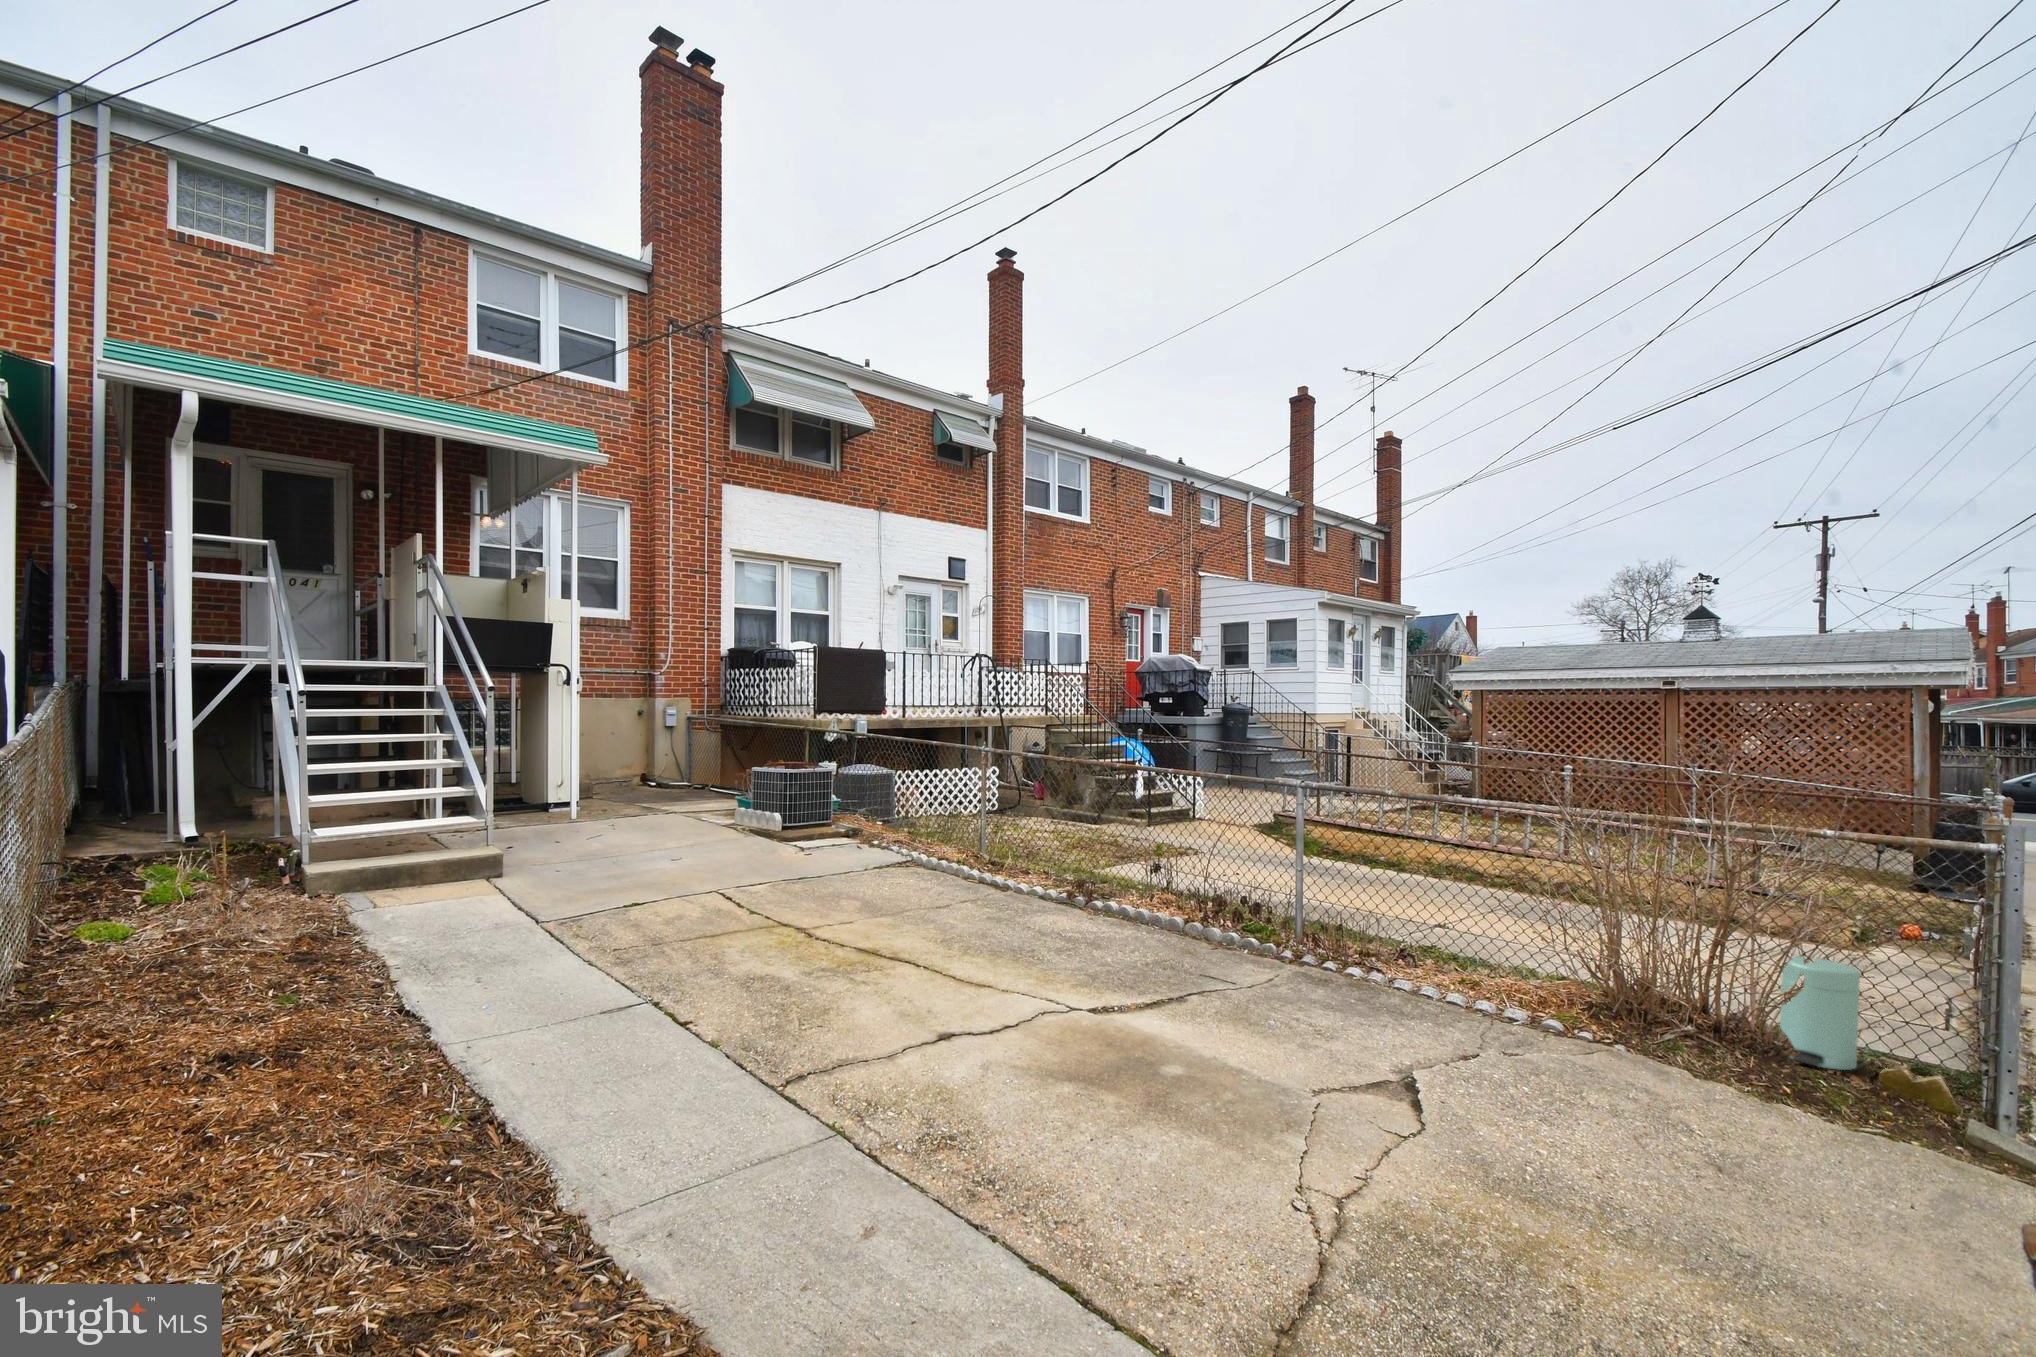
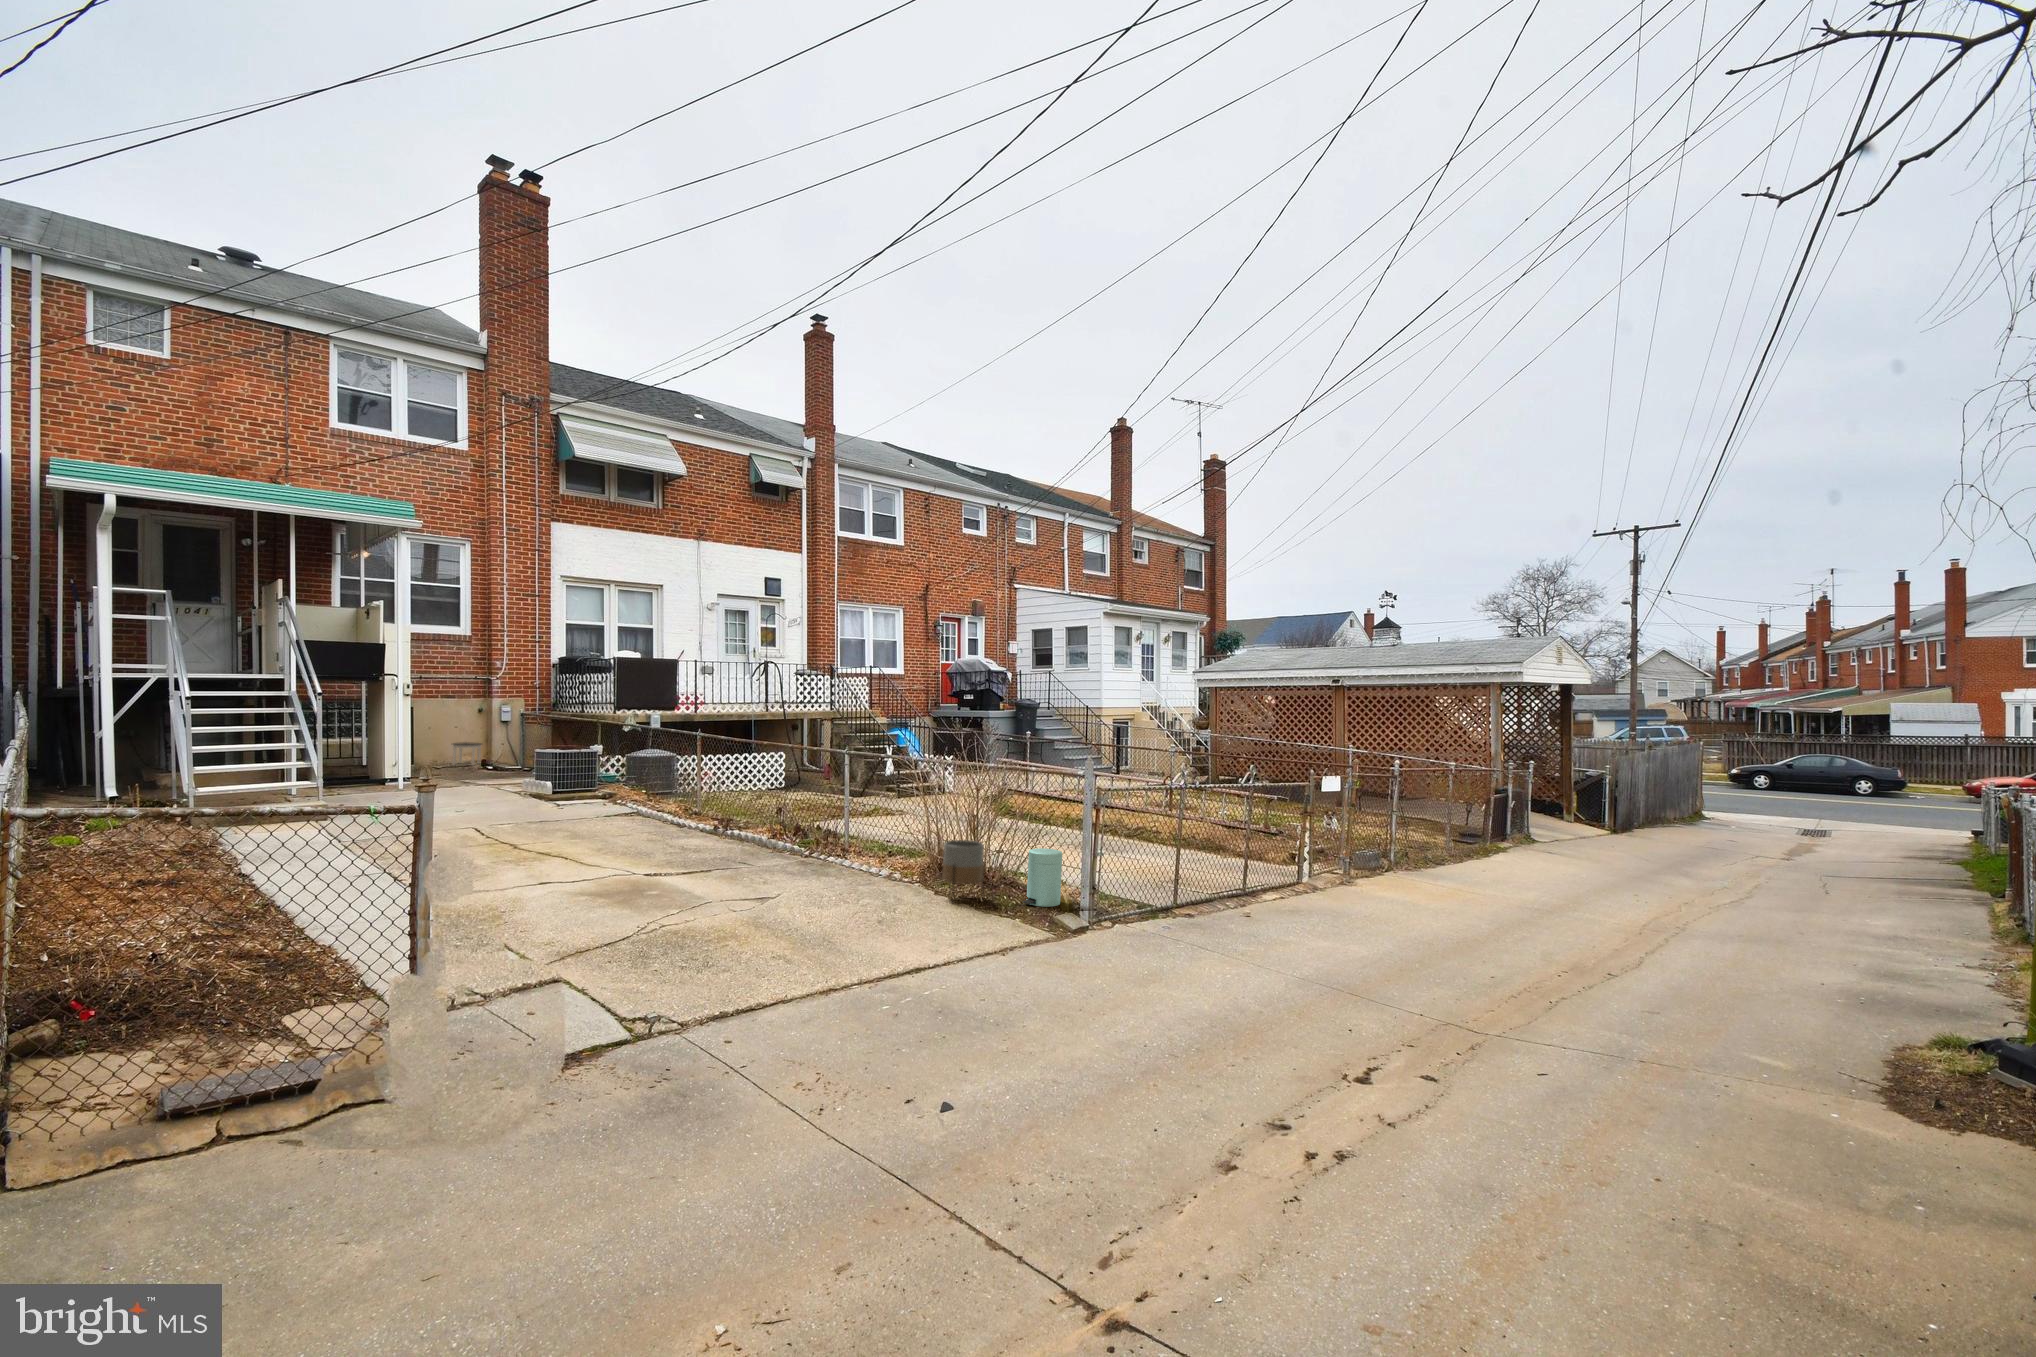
round table: none [608,755,646,785] -> present [452,742,482,765]
planter: none [1624,939,1714,1062] -> present [942,840,984,890]

